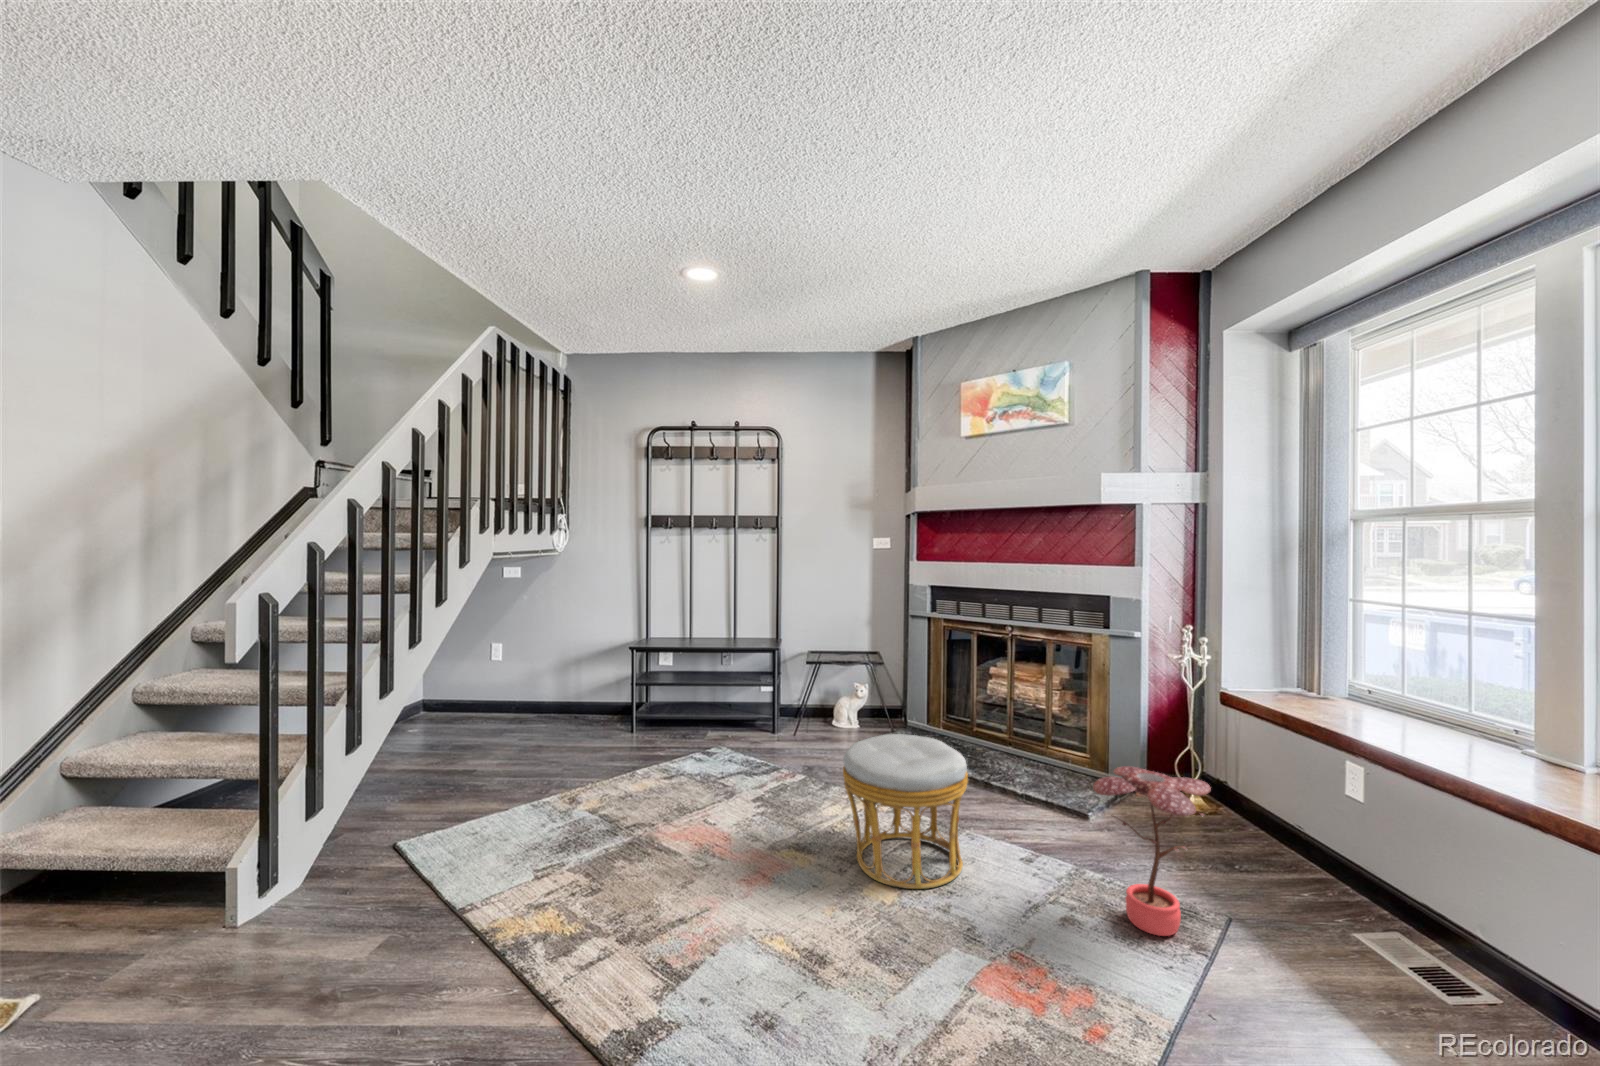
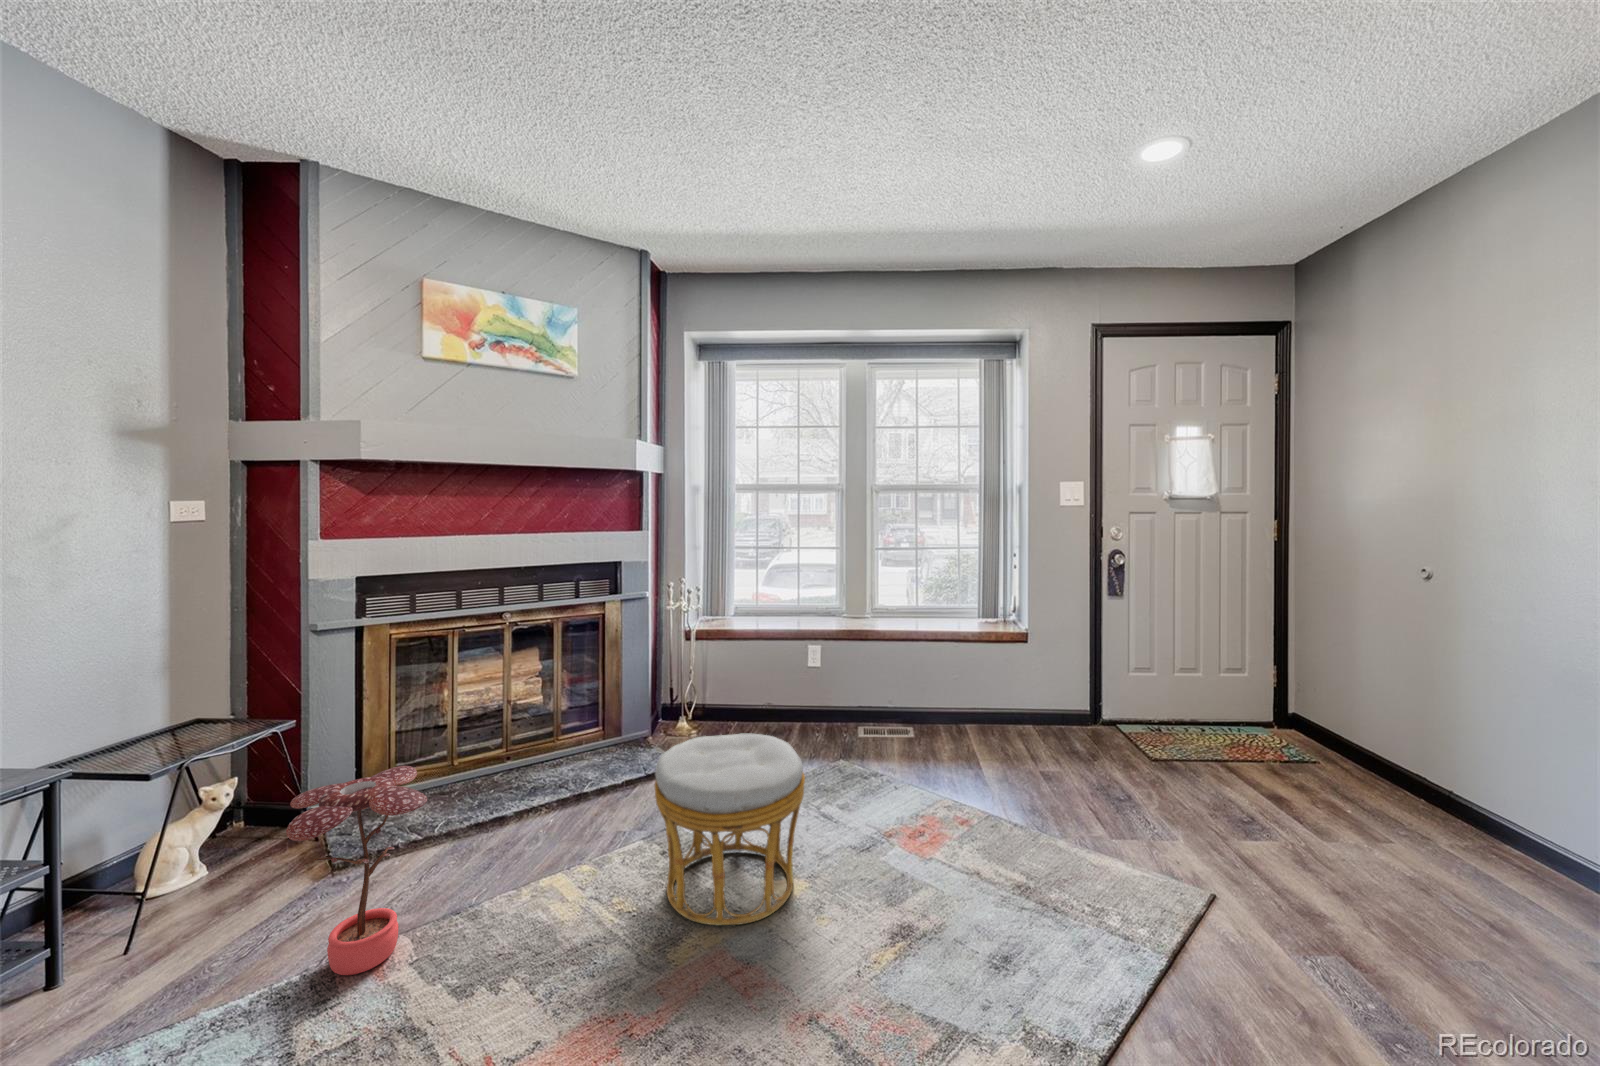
potted plant: present [1093,766,1211,936] -> present [286,766,427,975]

